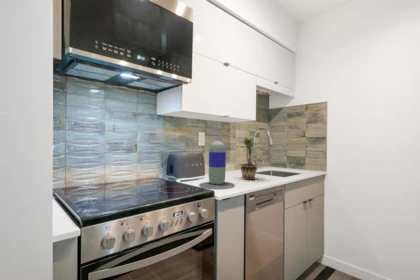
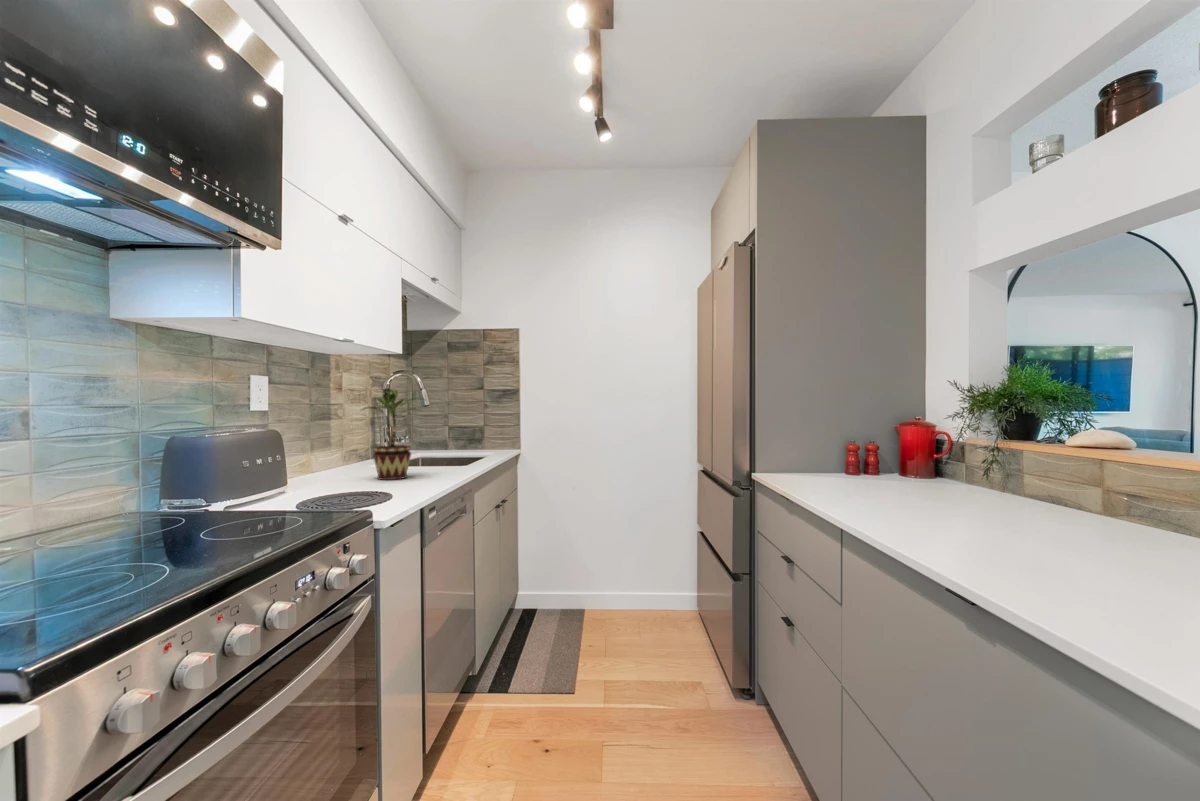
bottle: present [209,136,226,184] -> none [305,383,352,497]

